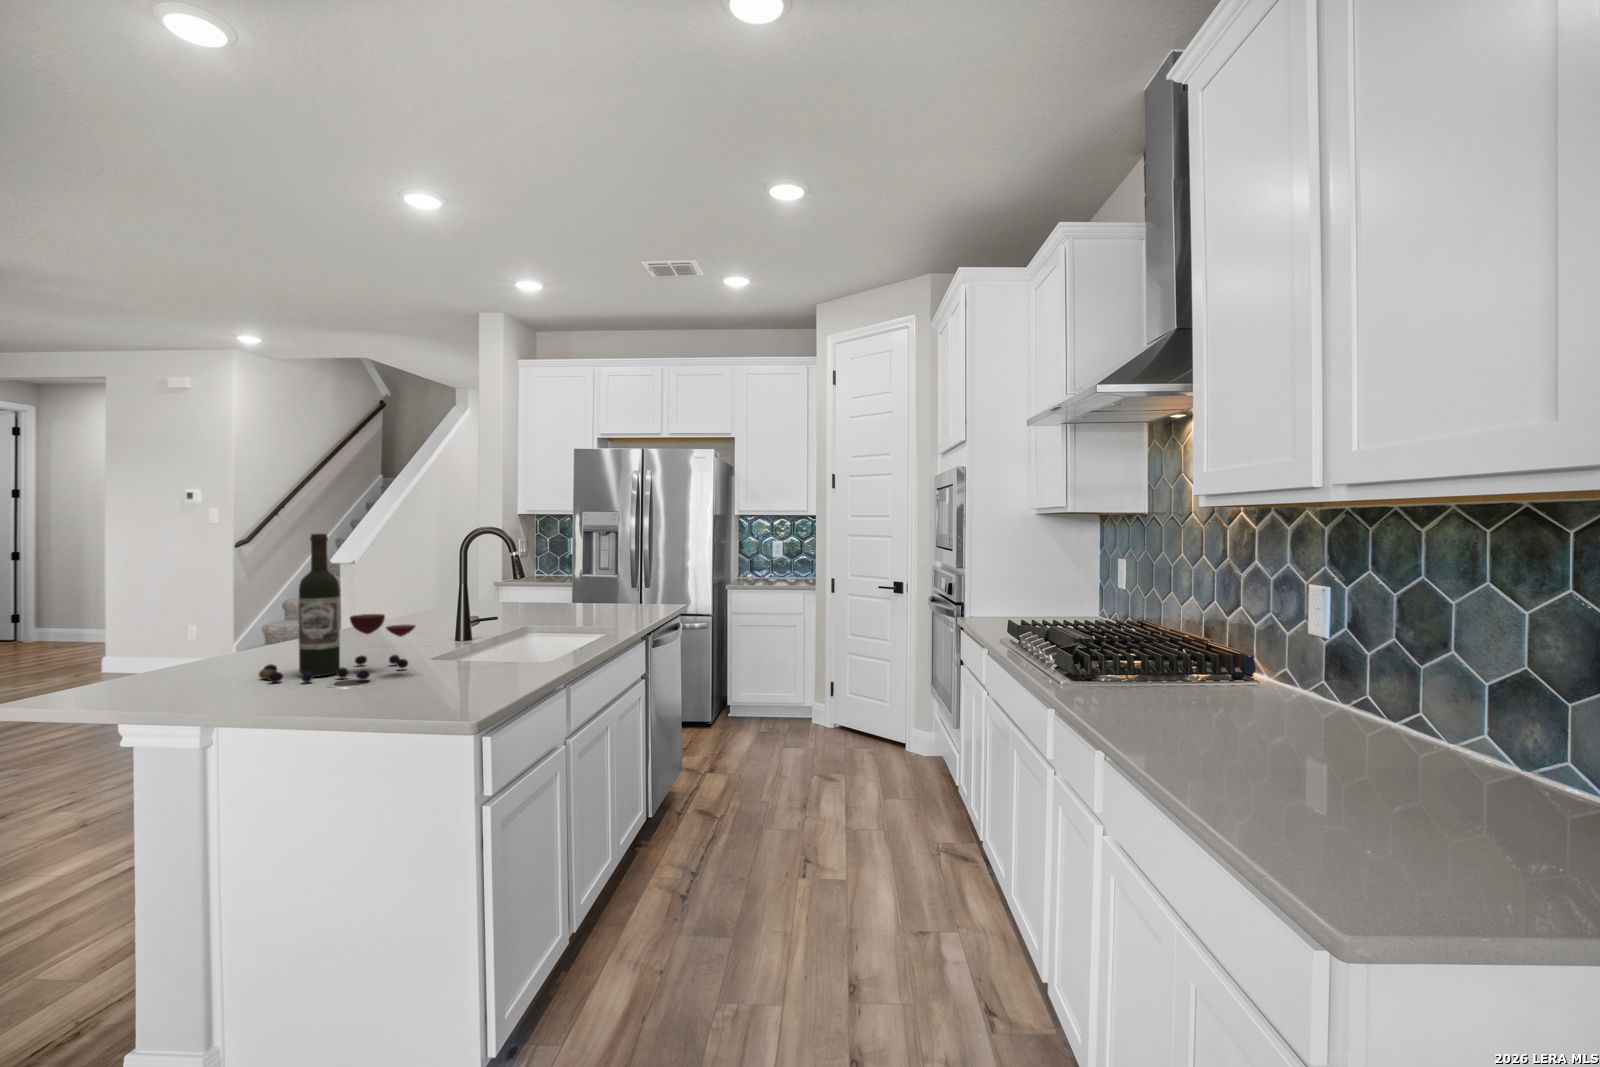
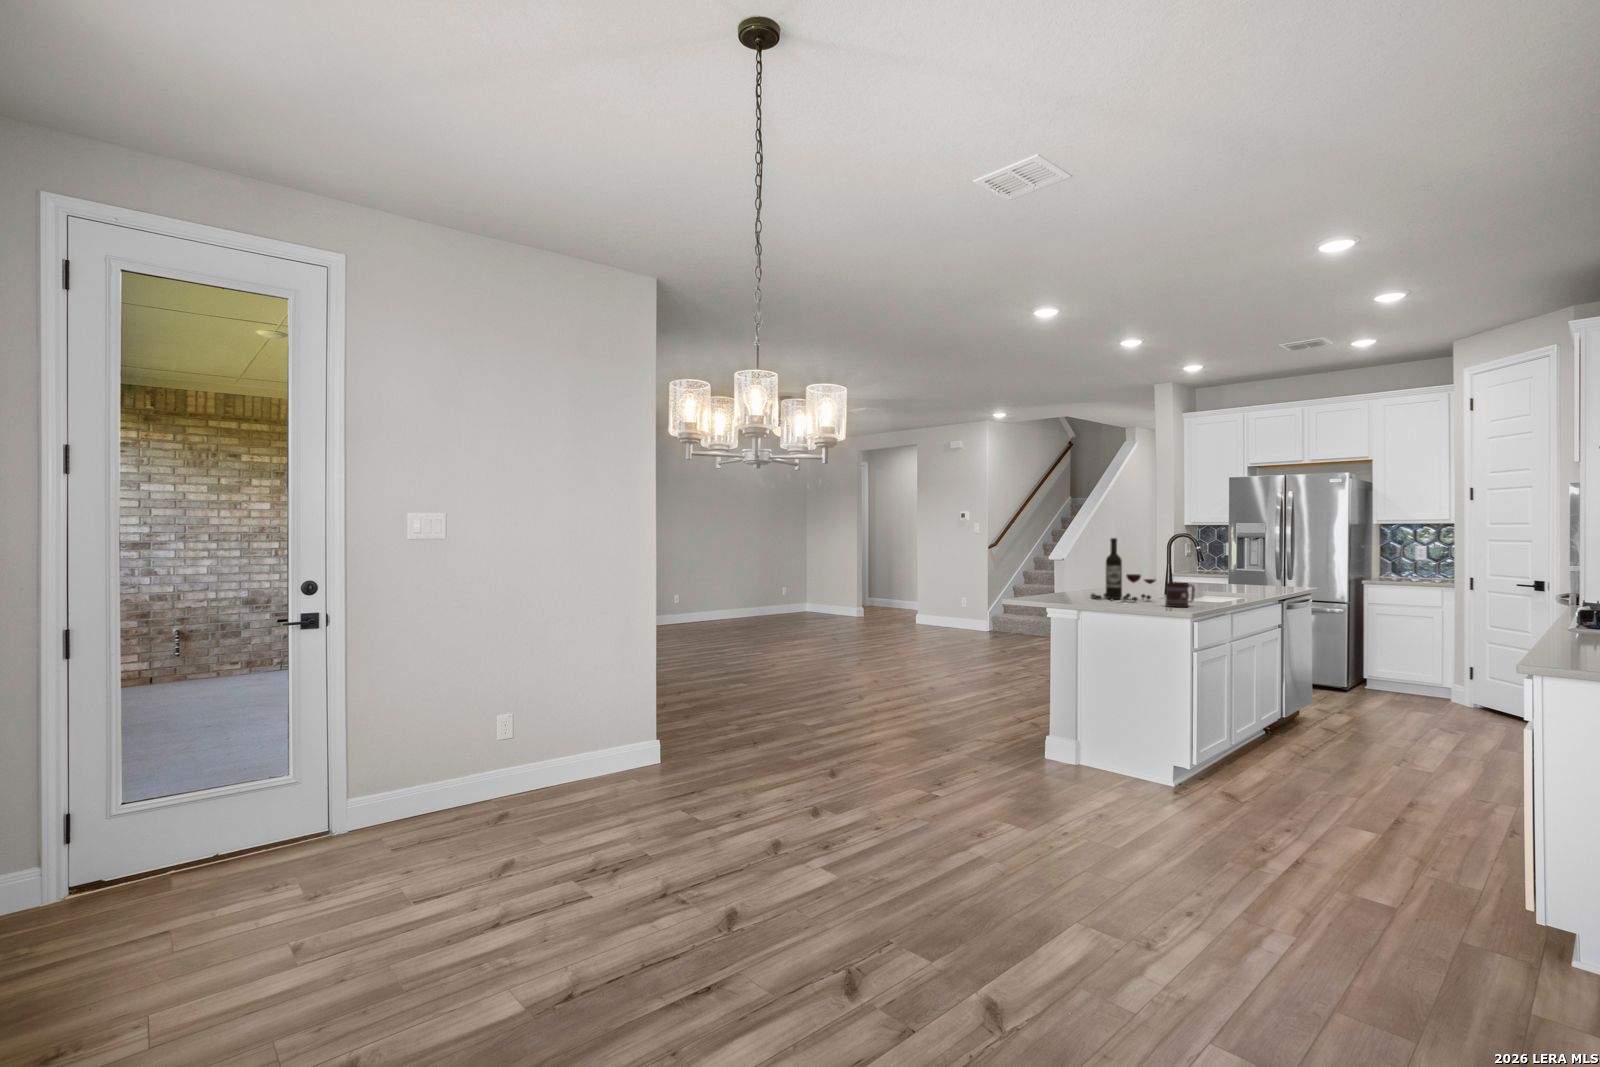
mug: none [426,633,493,695] -> present [1166,582,1195,607]

